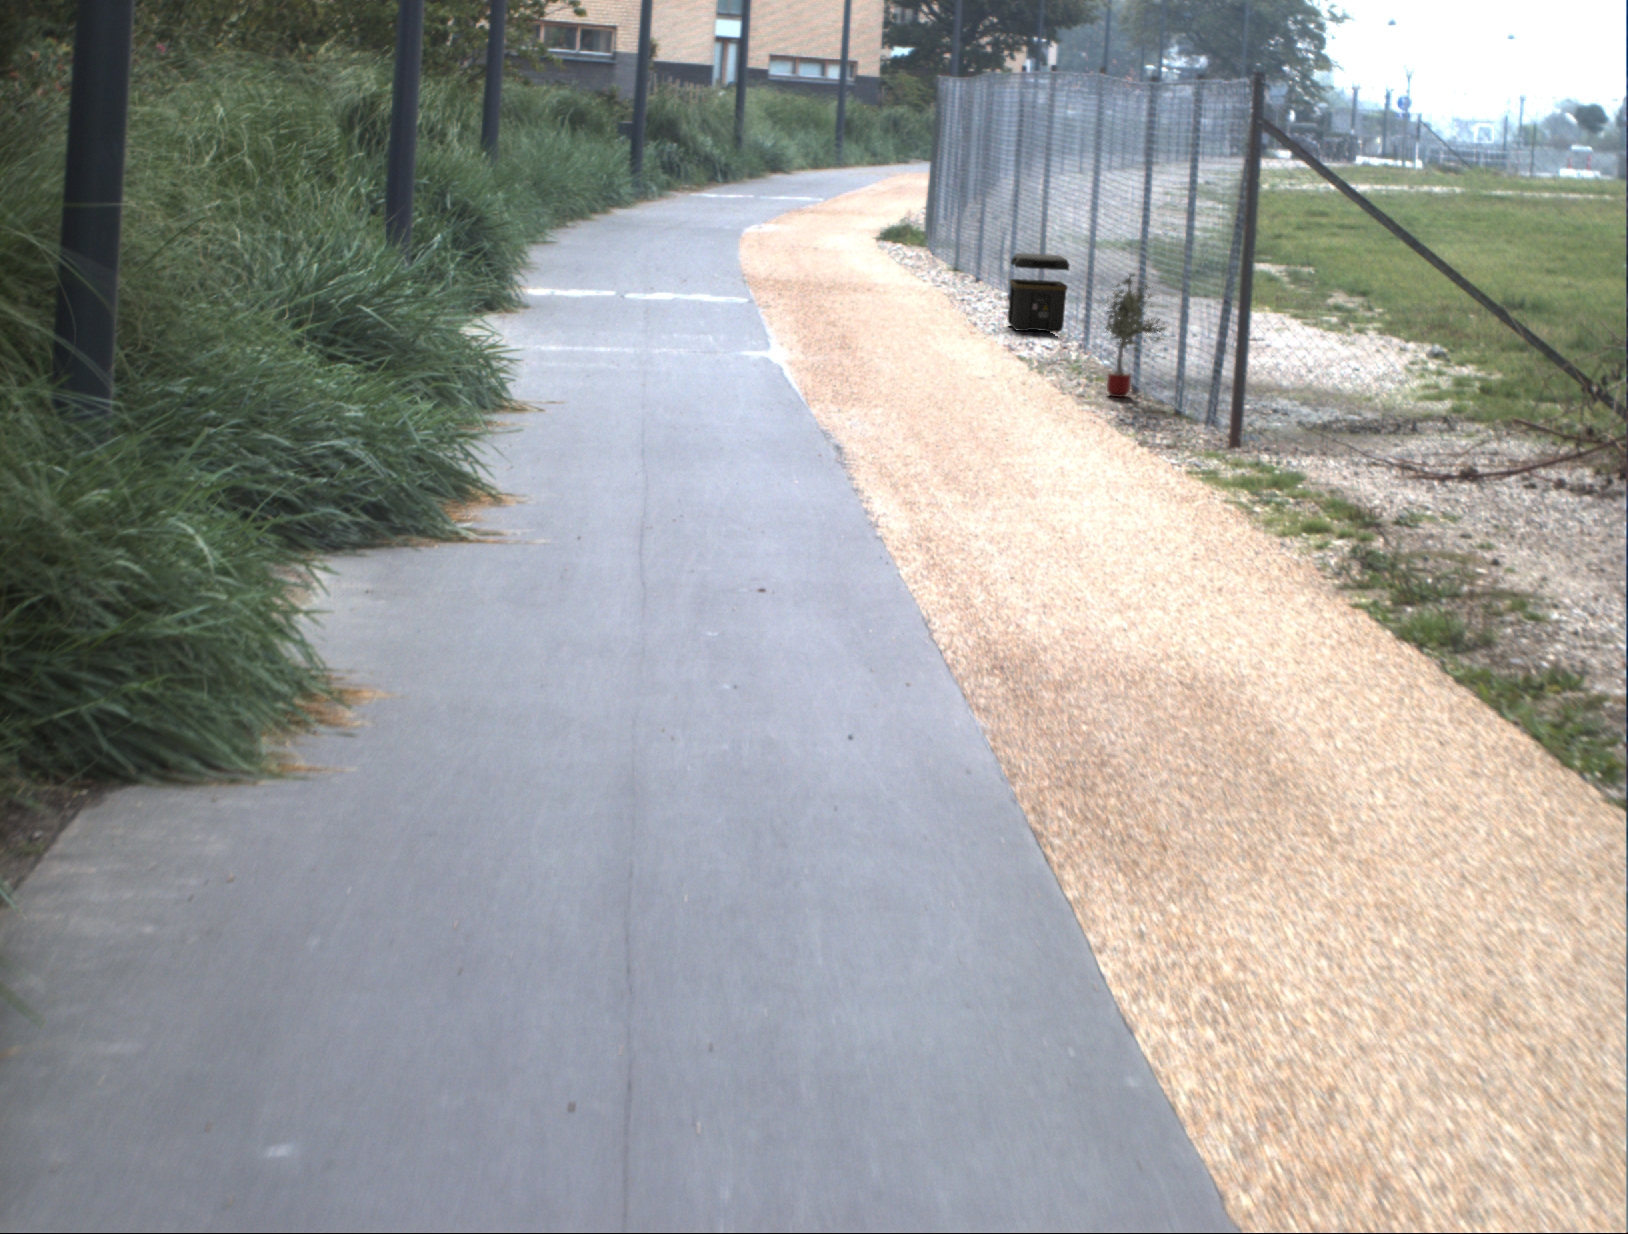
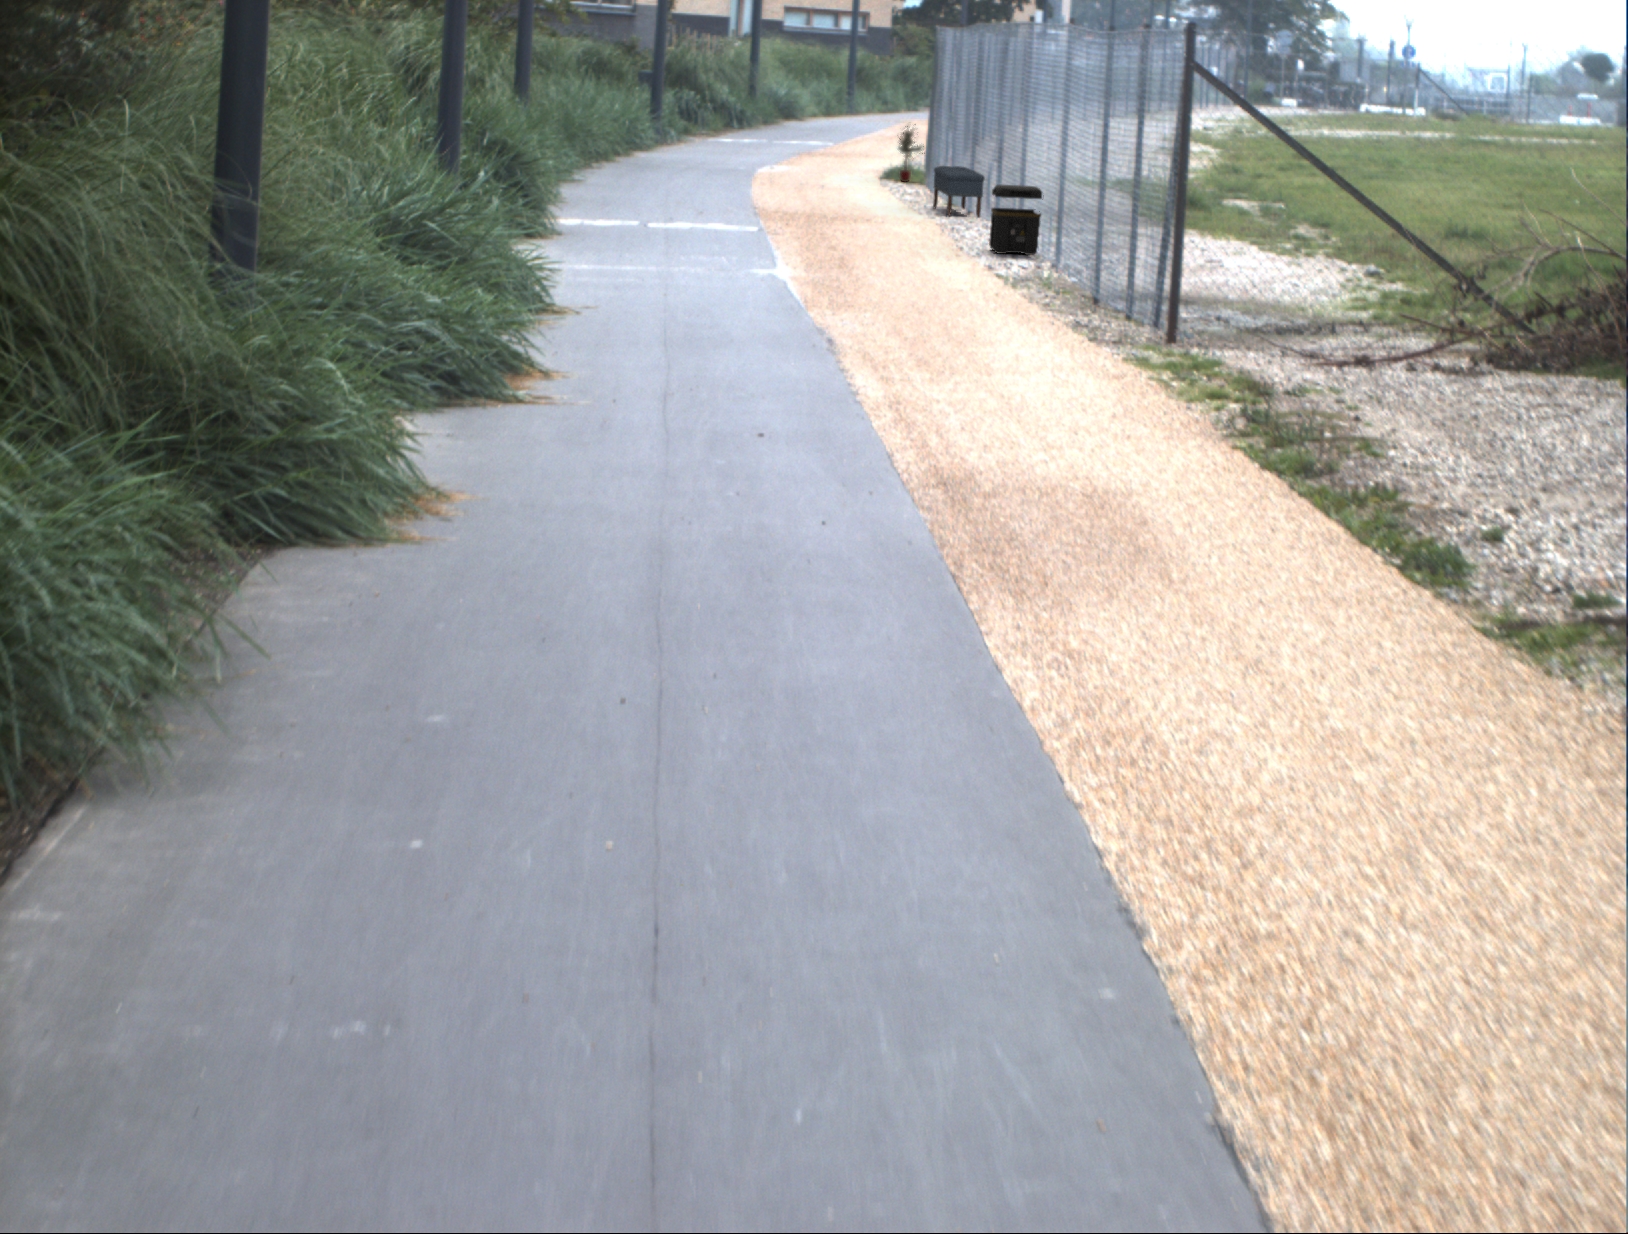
bench: none [938,228,997,286] -> present [933,166,985,218]
potted tree: present [1106,273,1166,397] -> present [898,124,925,182]

